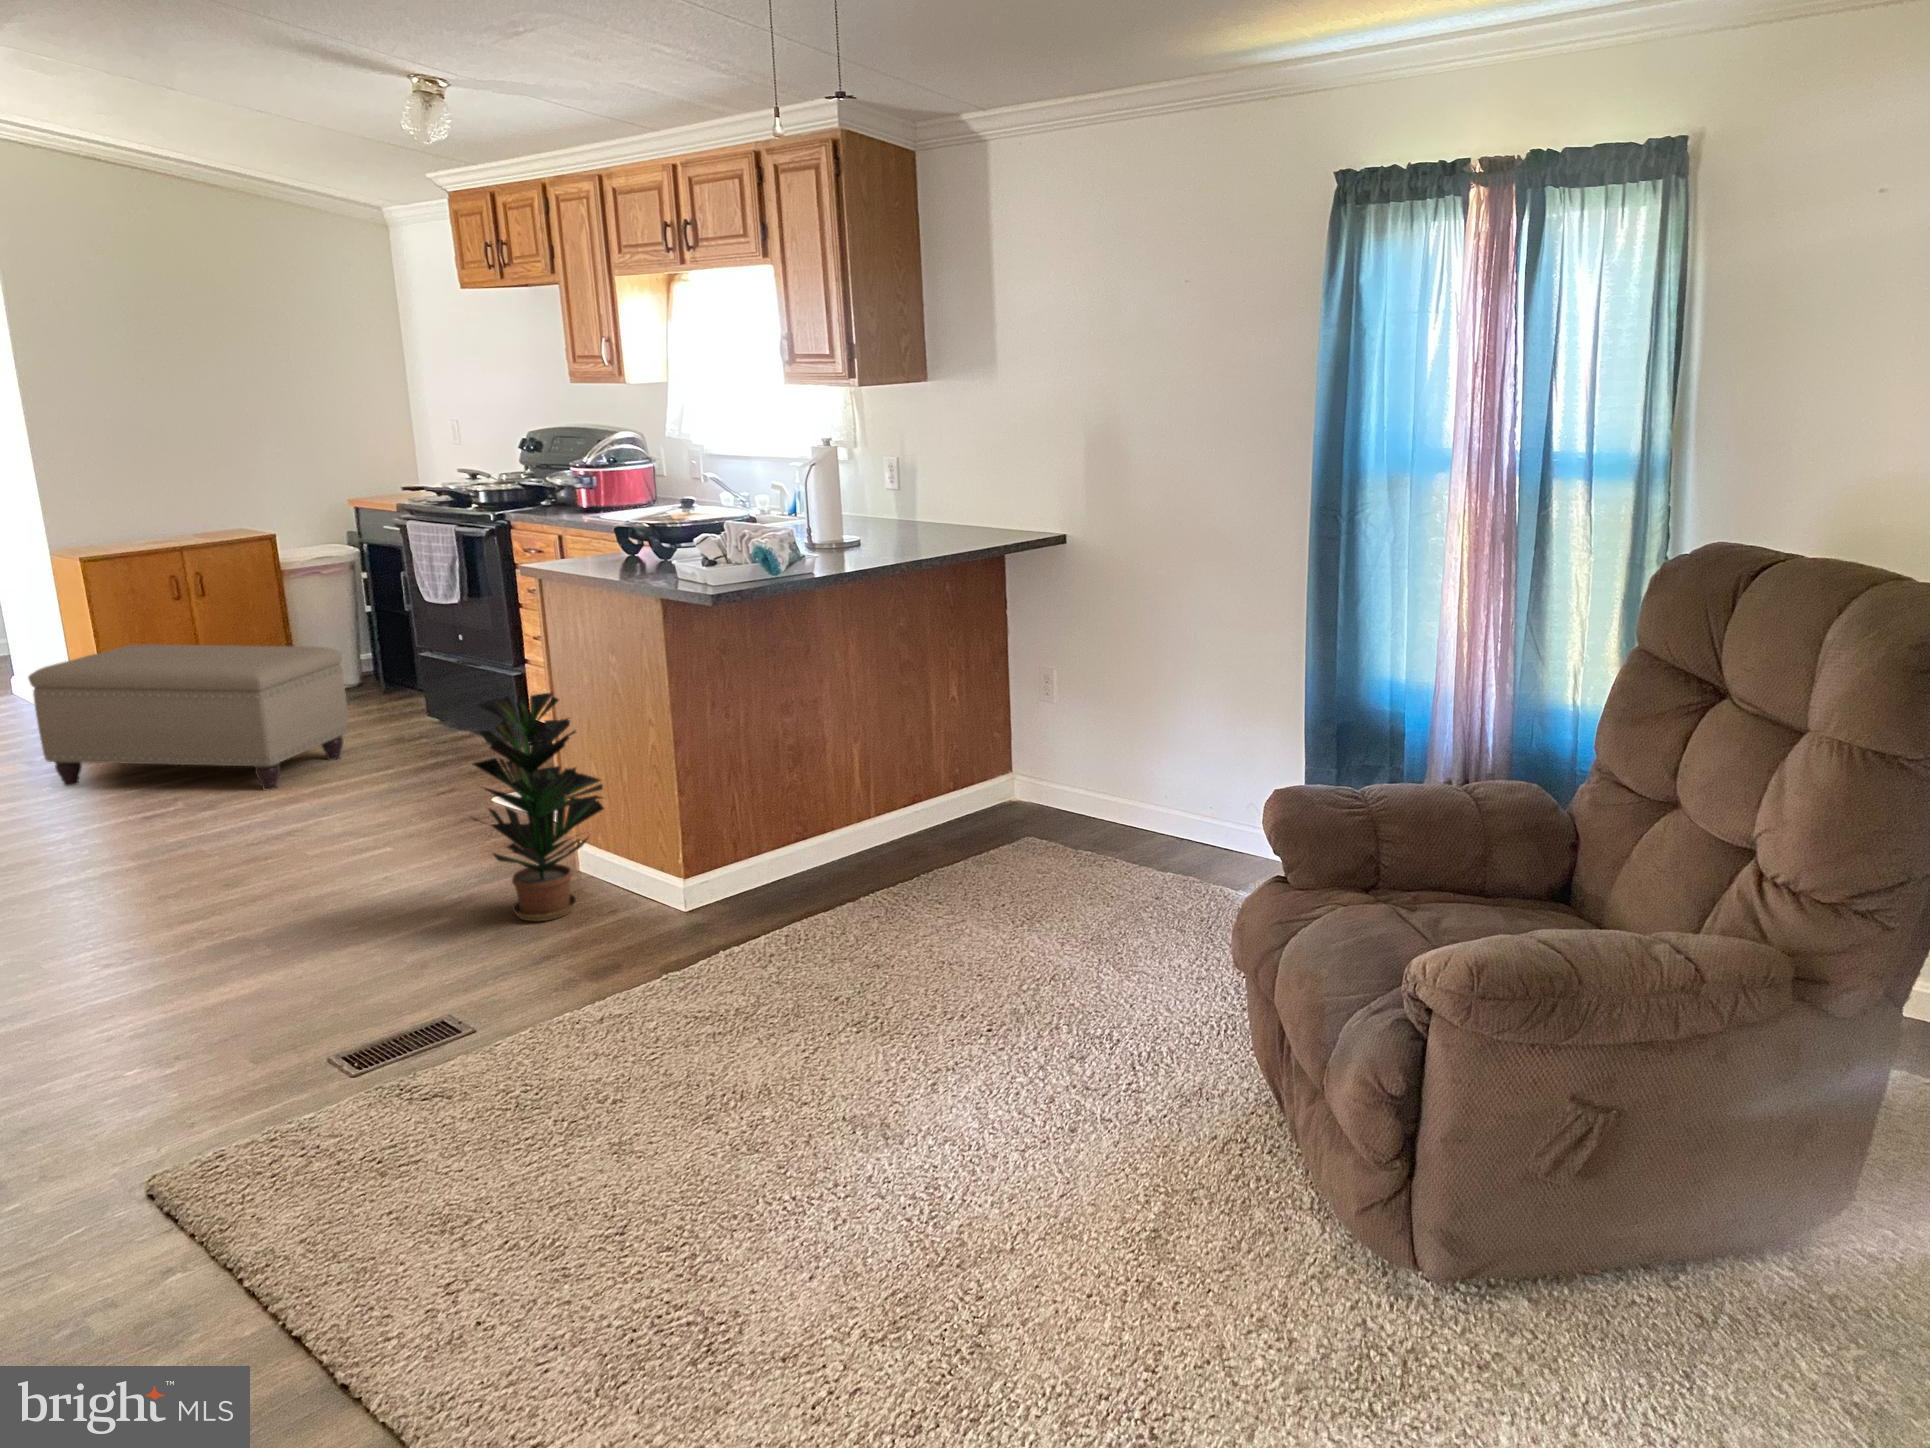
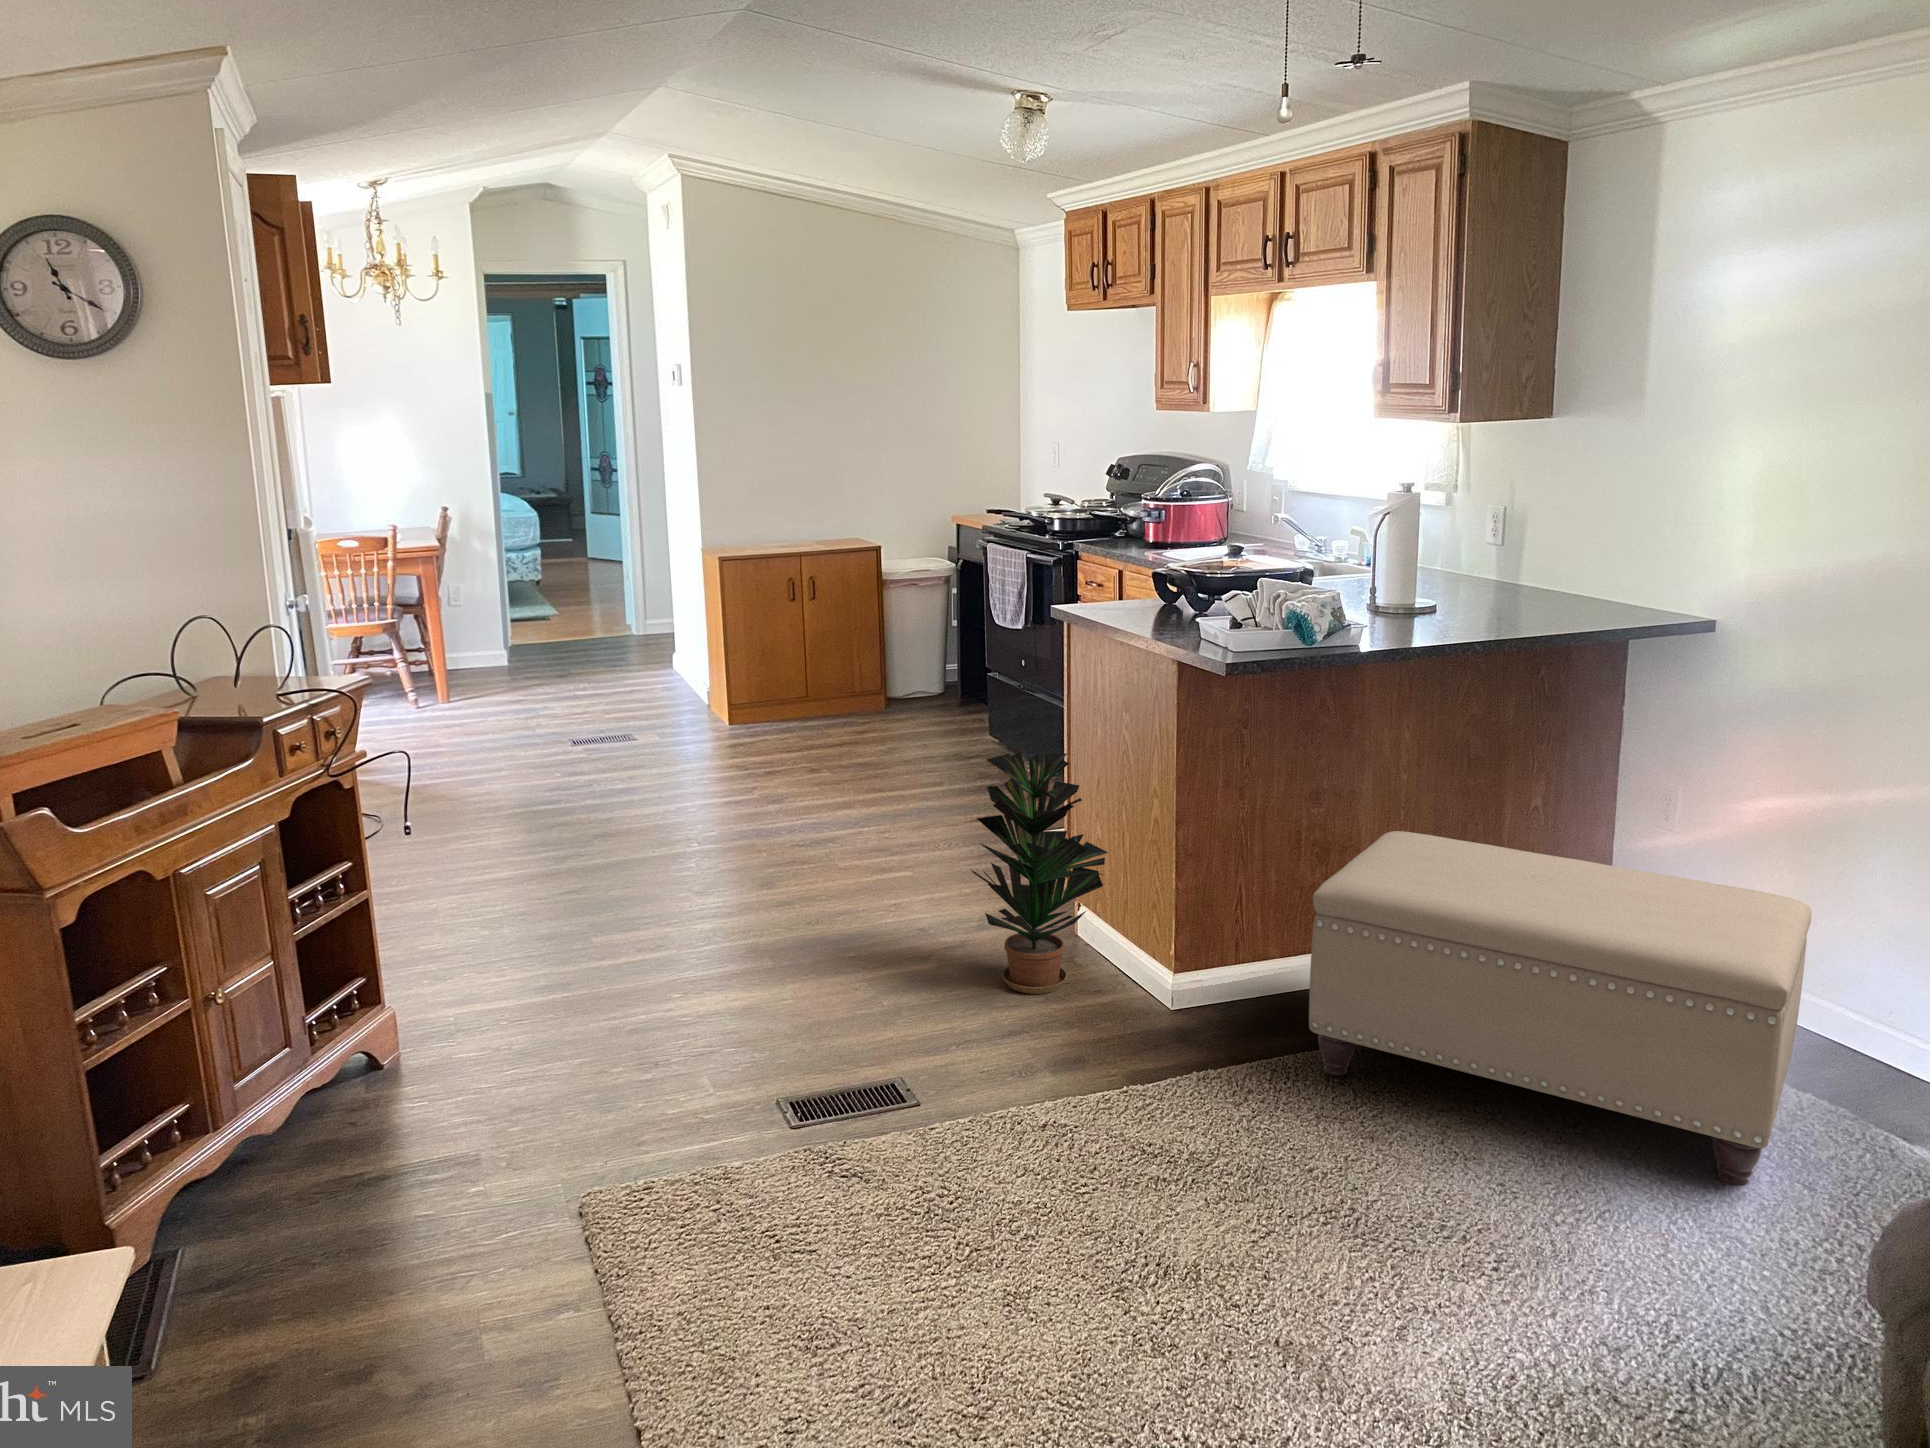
ottoman: present [28,644,349,790] -> present [1309,831,1812,1186]

